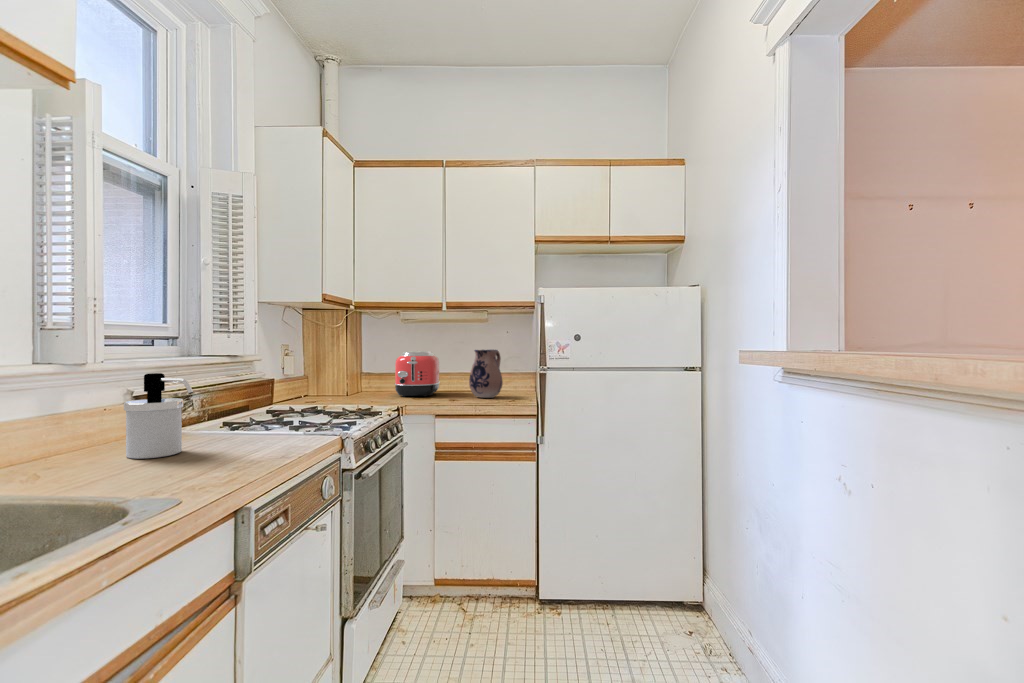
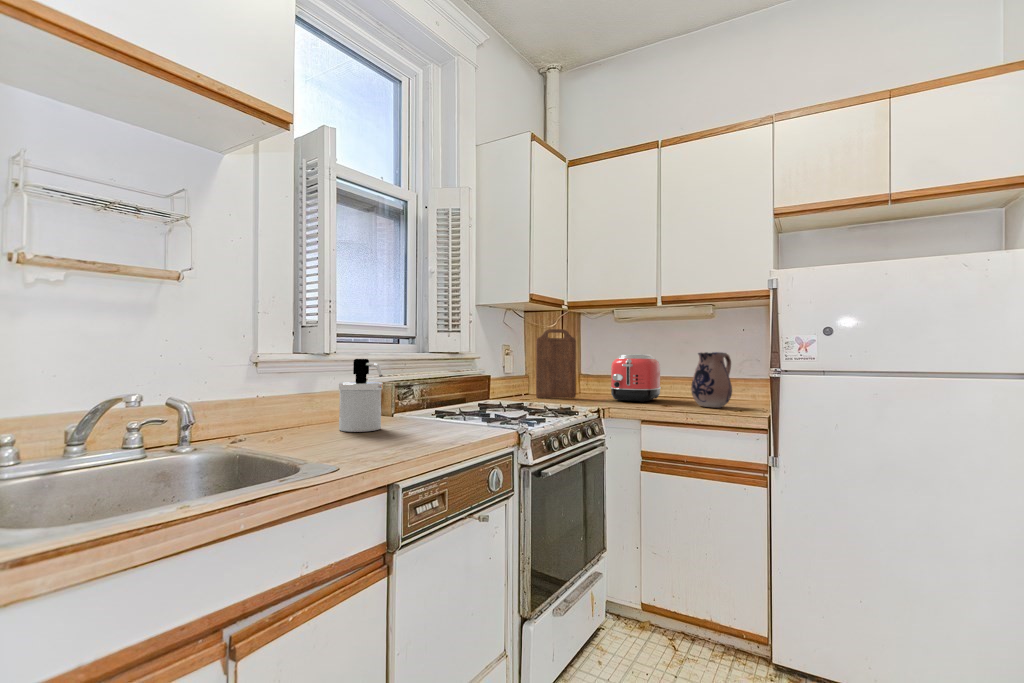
cutting board: none [318,327,360,398] -> present [536,329,576,398]

